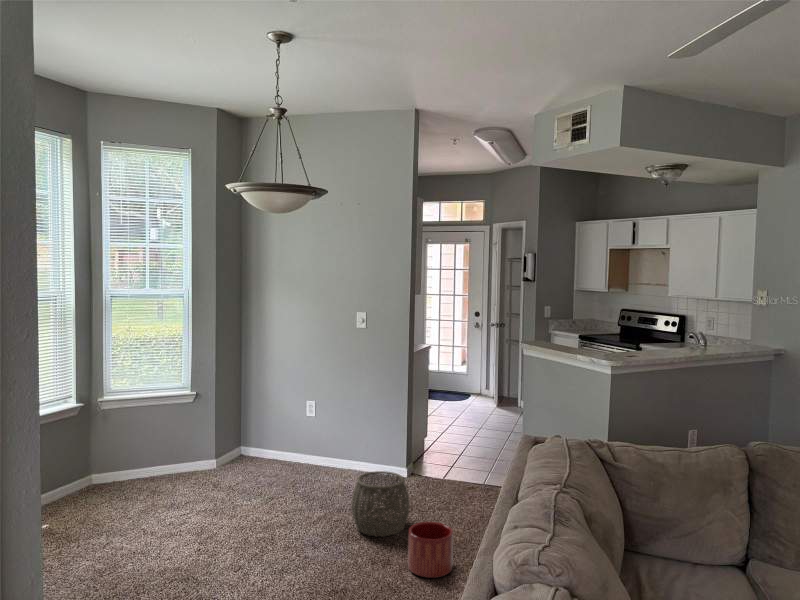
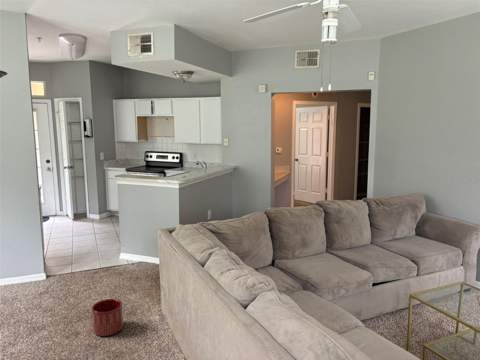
woven basket: present [351,471,410,537] -> none [28,277,75,325]

